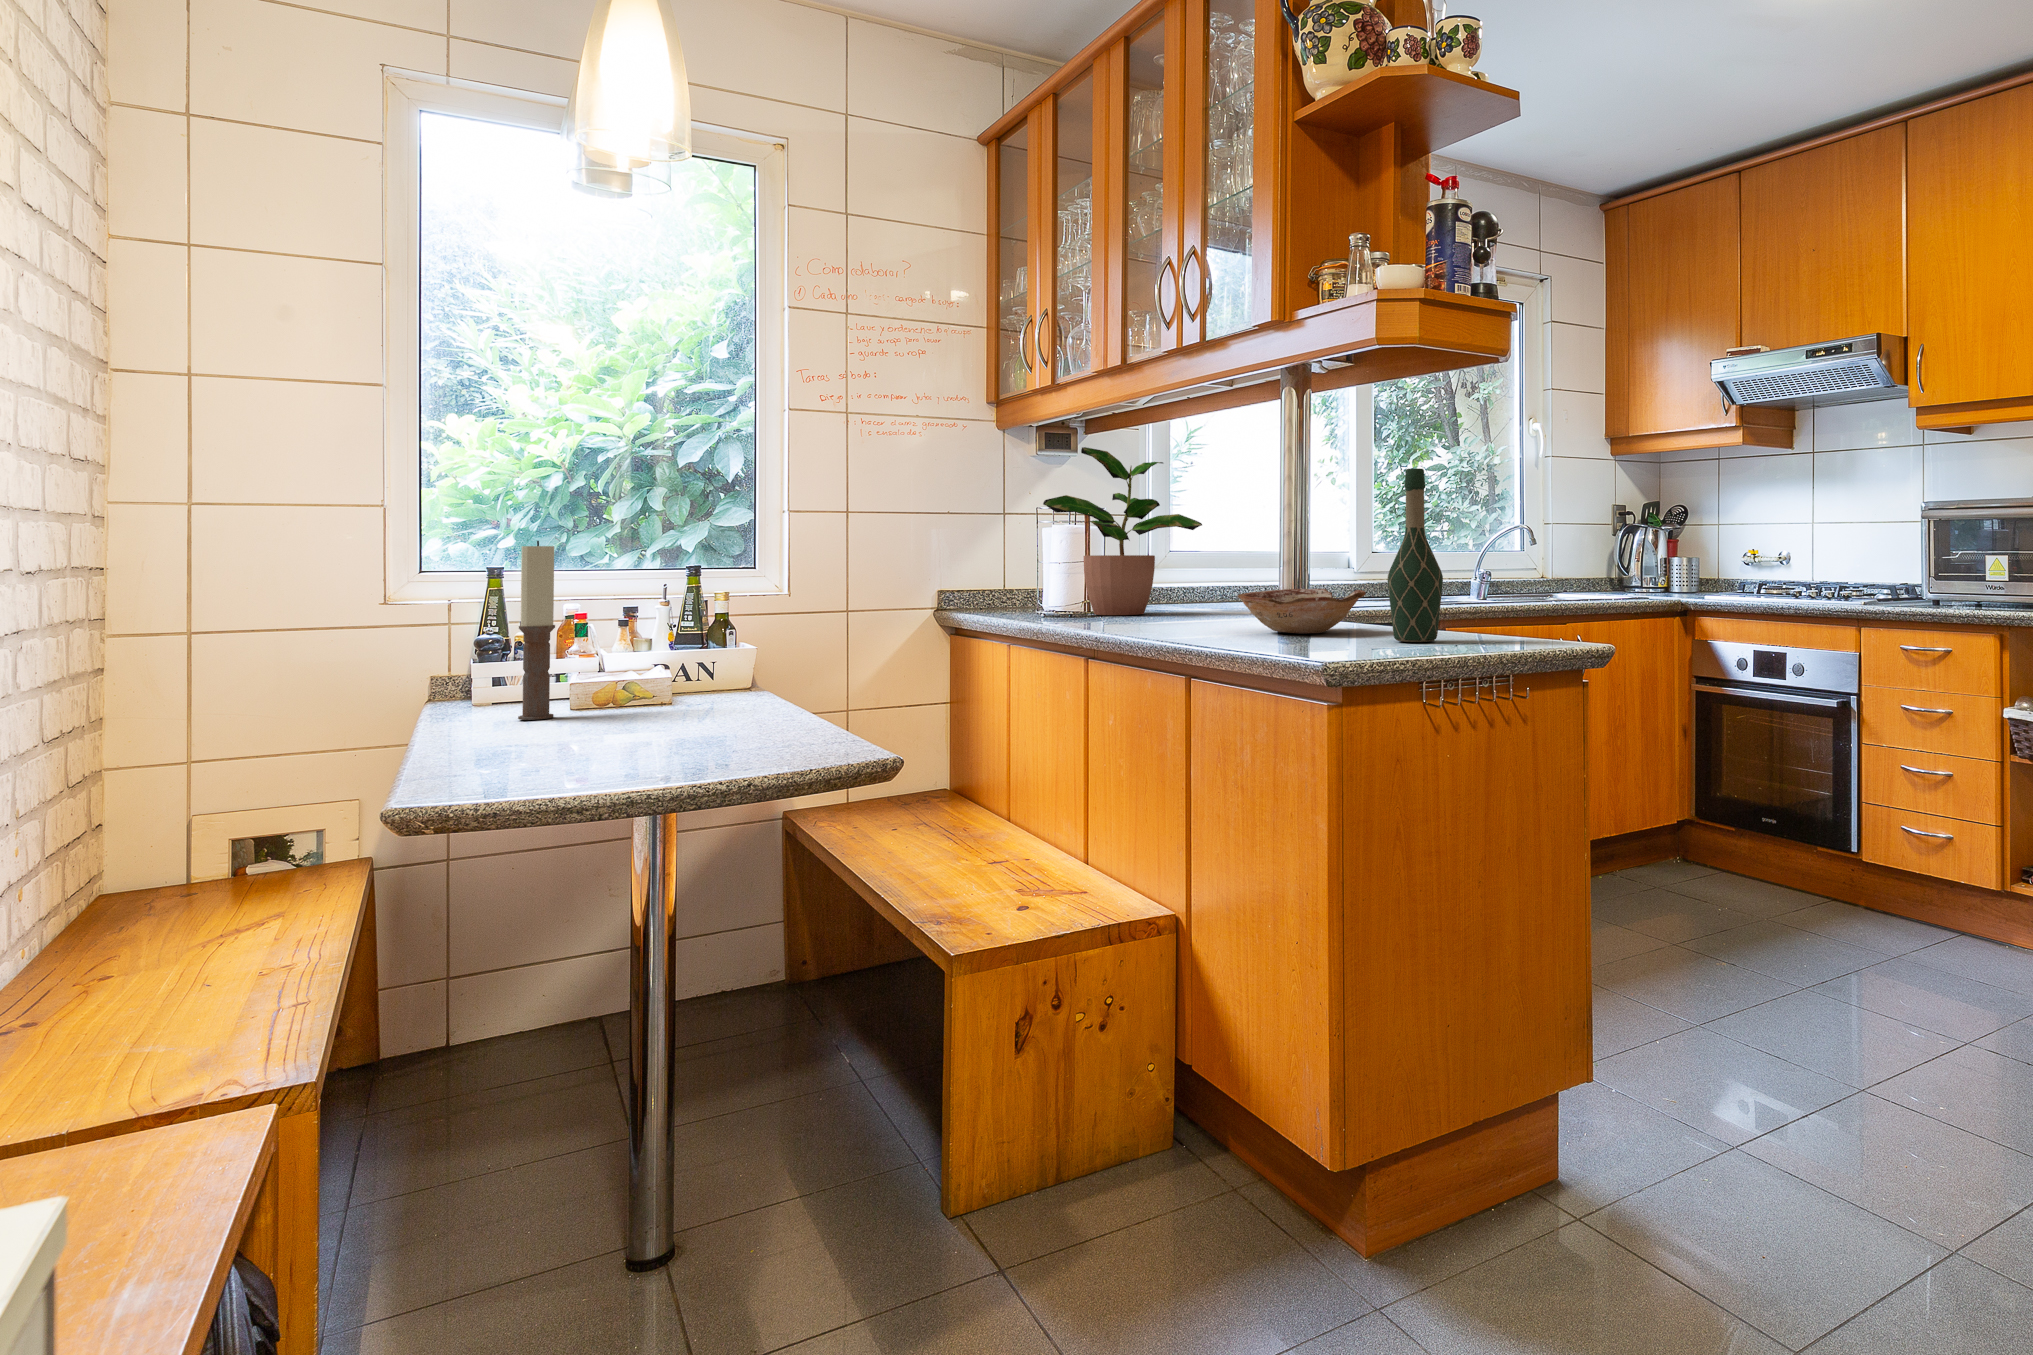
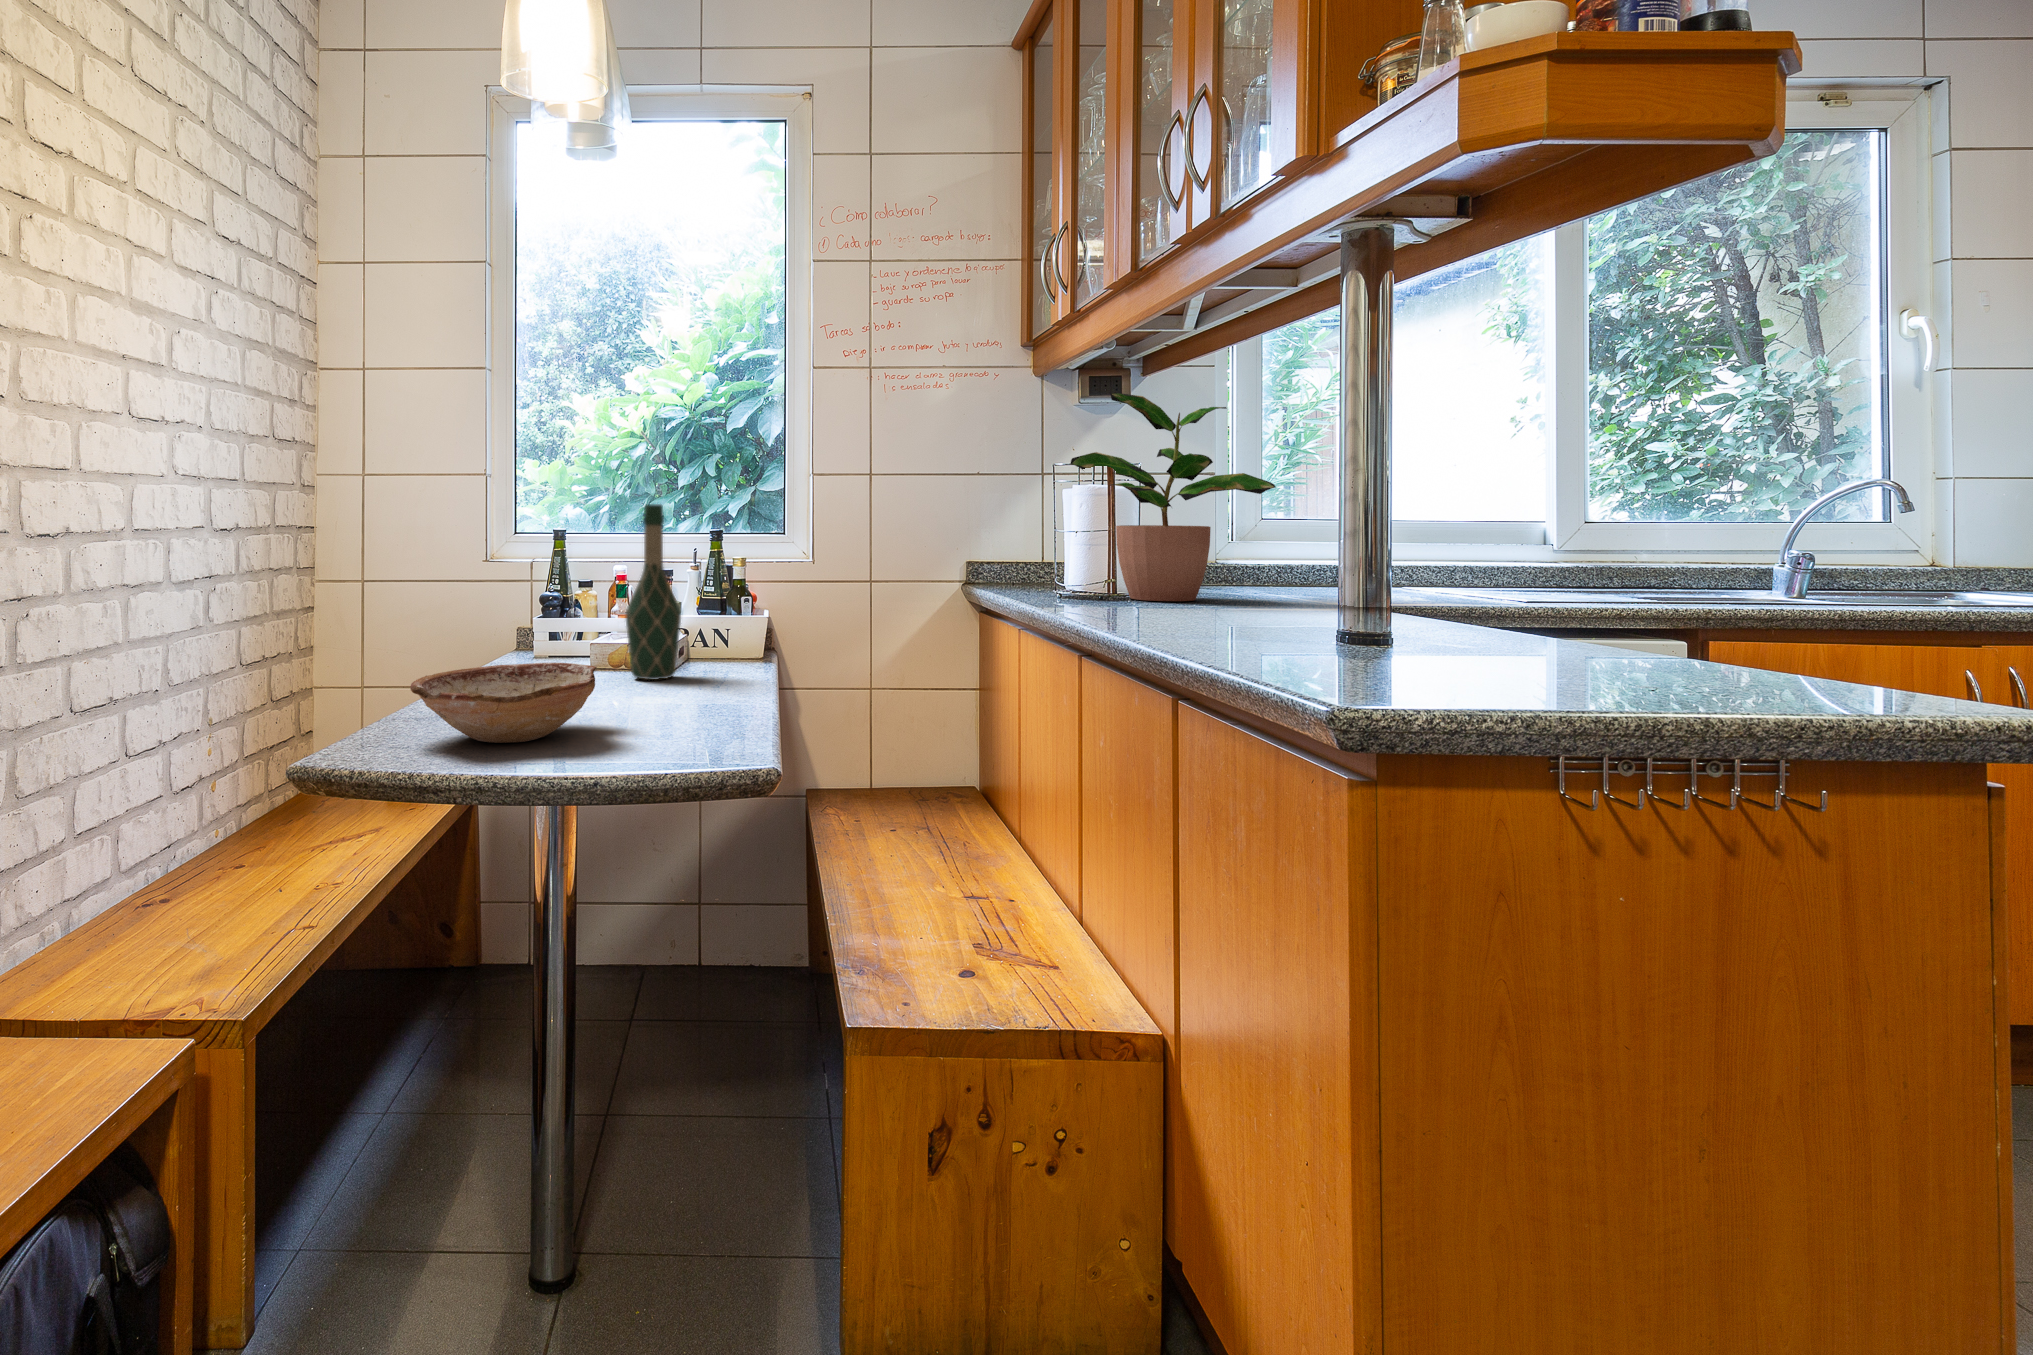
wine bottle: present [1388,469,1443,642] -> present [626,504,681,680]
candle: present [518,541,555,720] -> none [505,509,534,681]
bowl: present [1238,589,1366,634] -> present [410,663,597,743]

